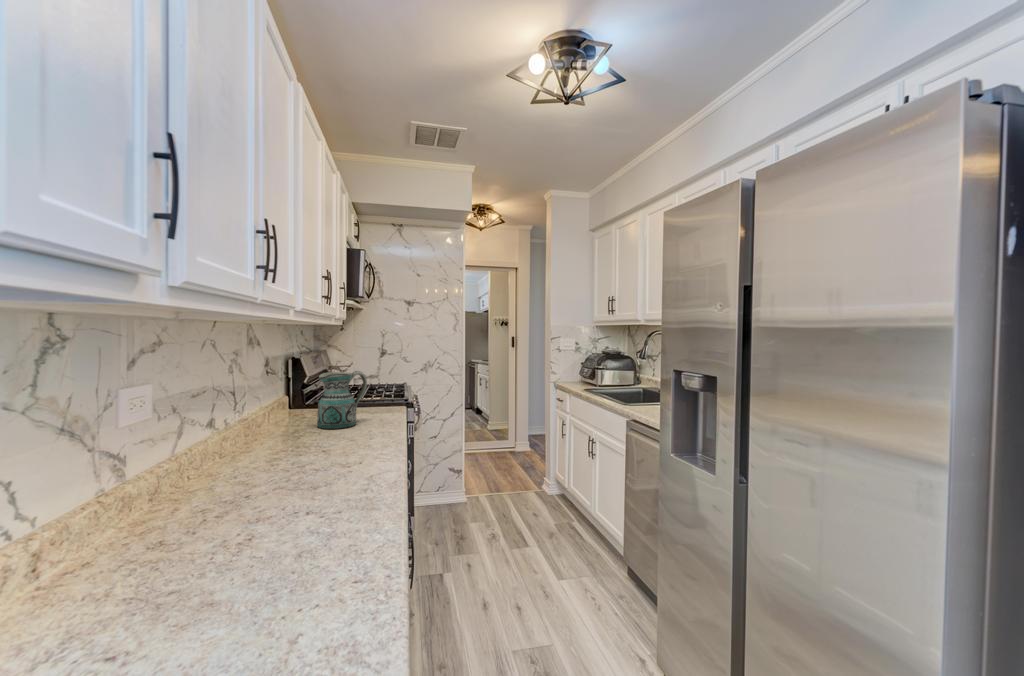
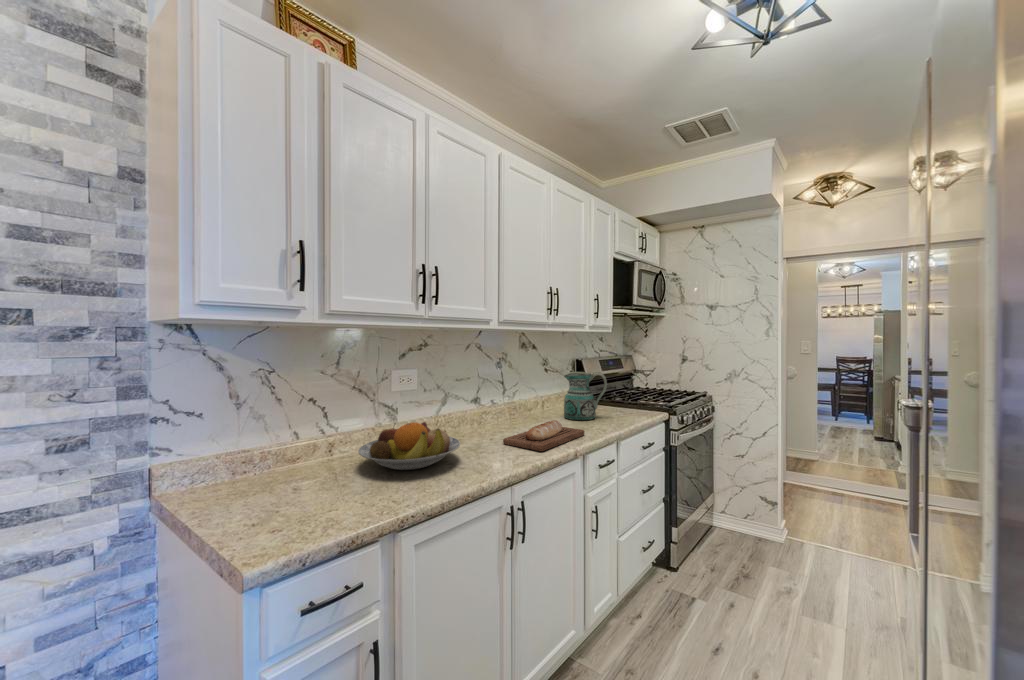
bread loaf: none [316,430,382,470] -> present [503,421,585,451]
fruit bowl: none [141,461,324,544] -> present [358,422,460,470]

